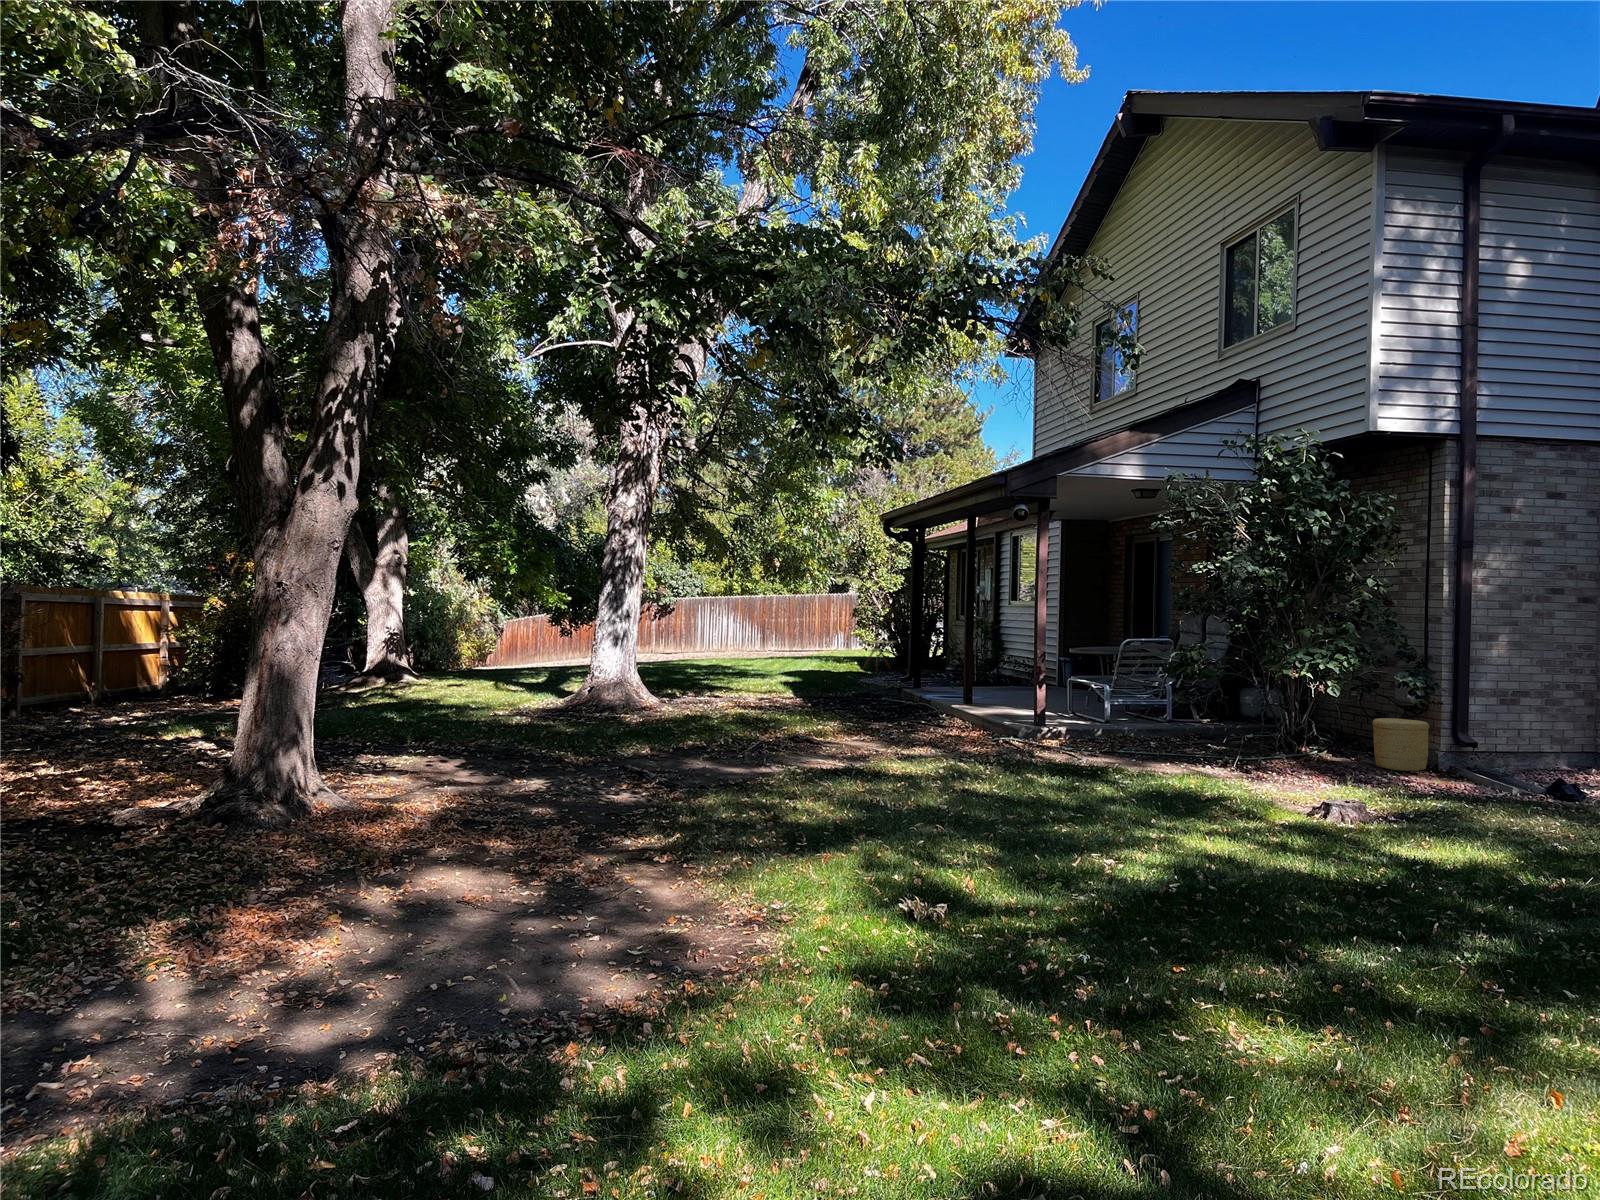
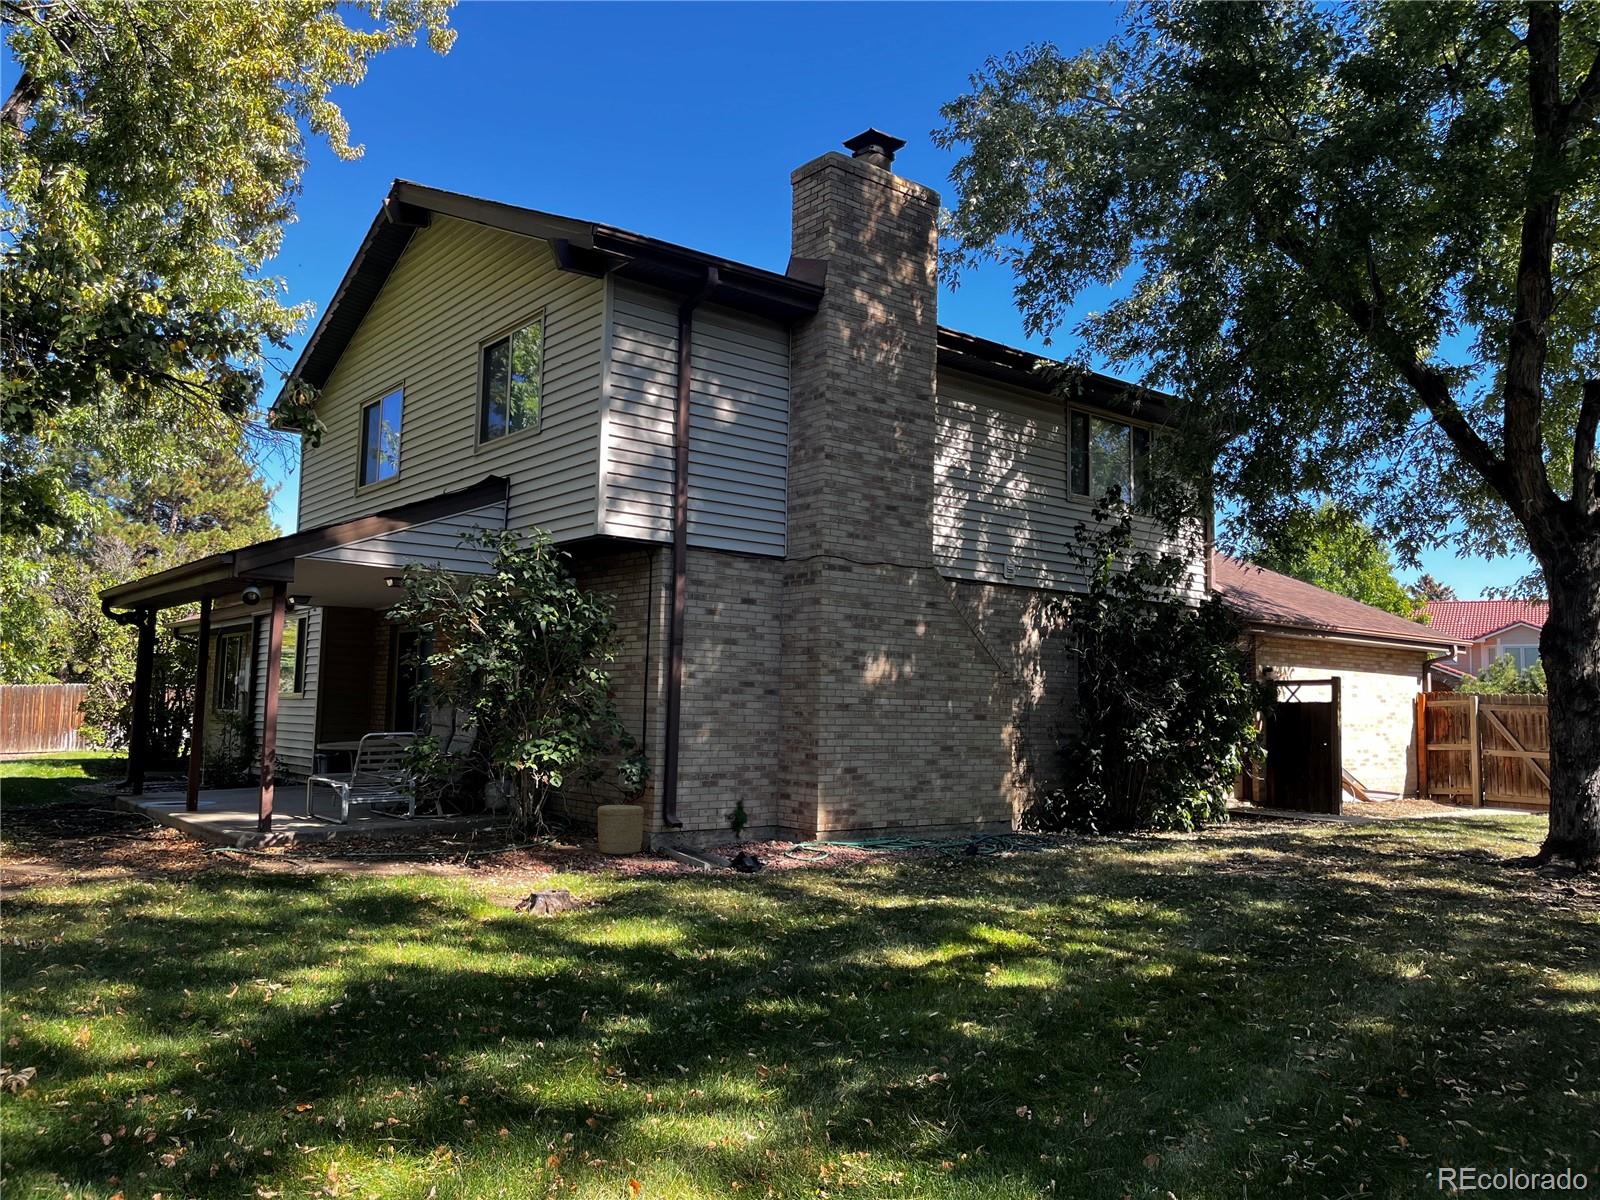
round table: present [858,641,895,666] -> none [70,740,131,777]
decorative plant: none [1529,717,1567,773] -> present [725,797,751,847]

